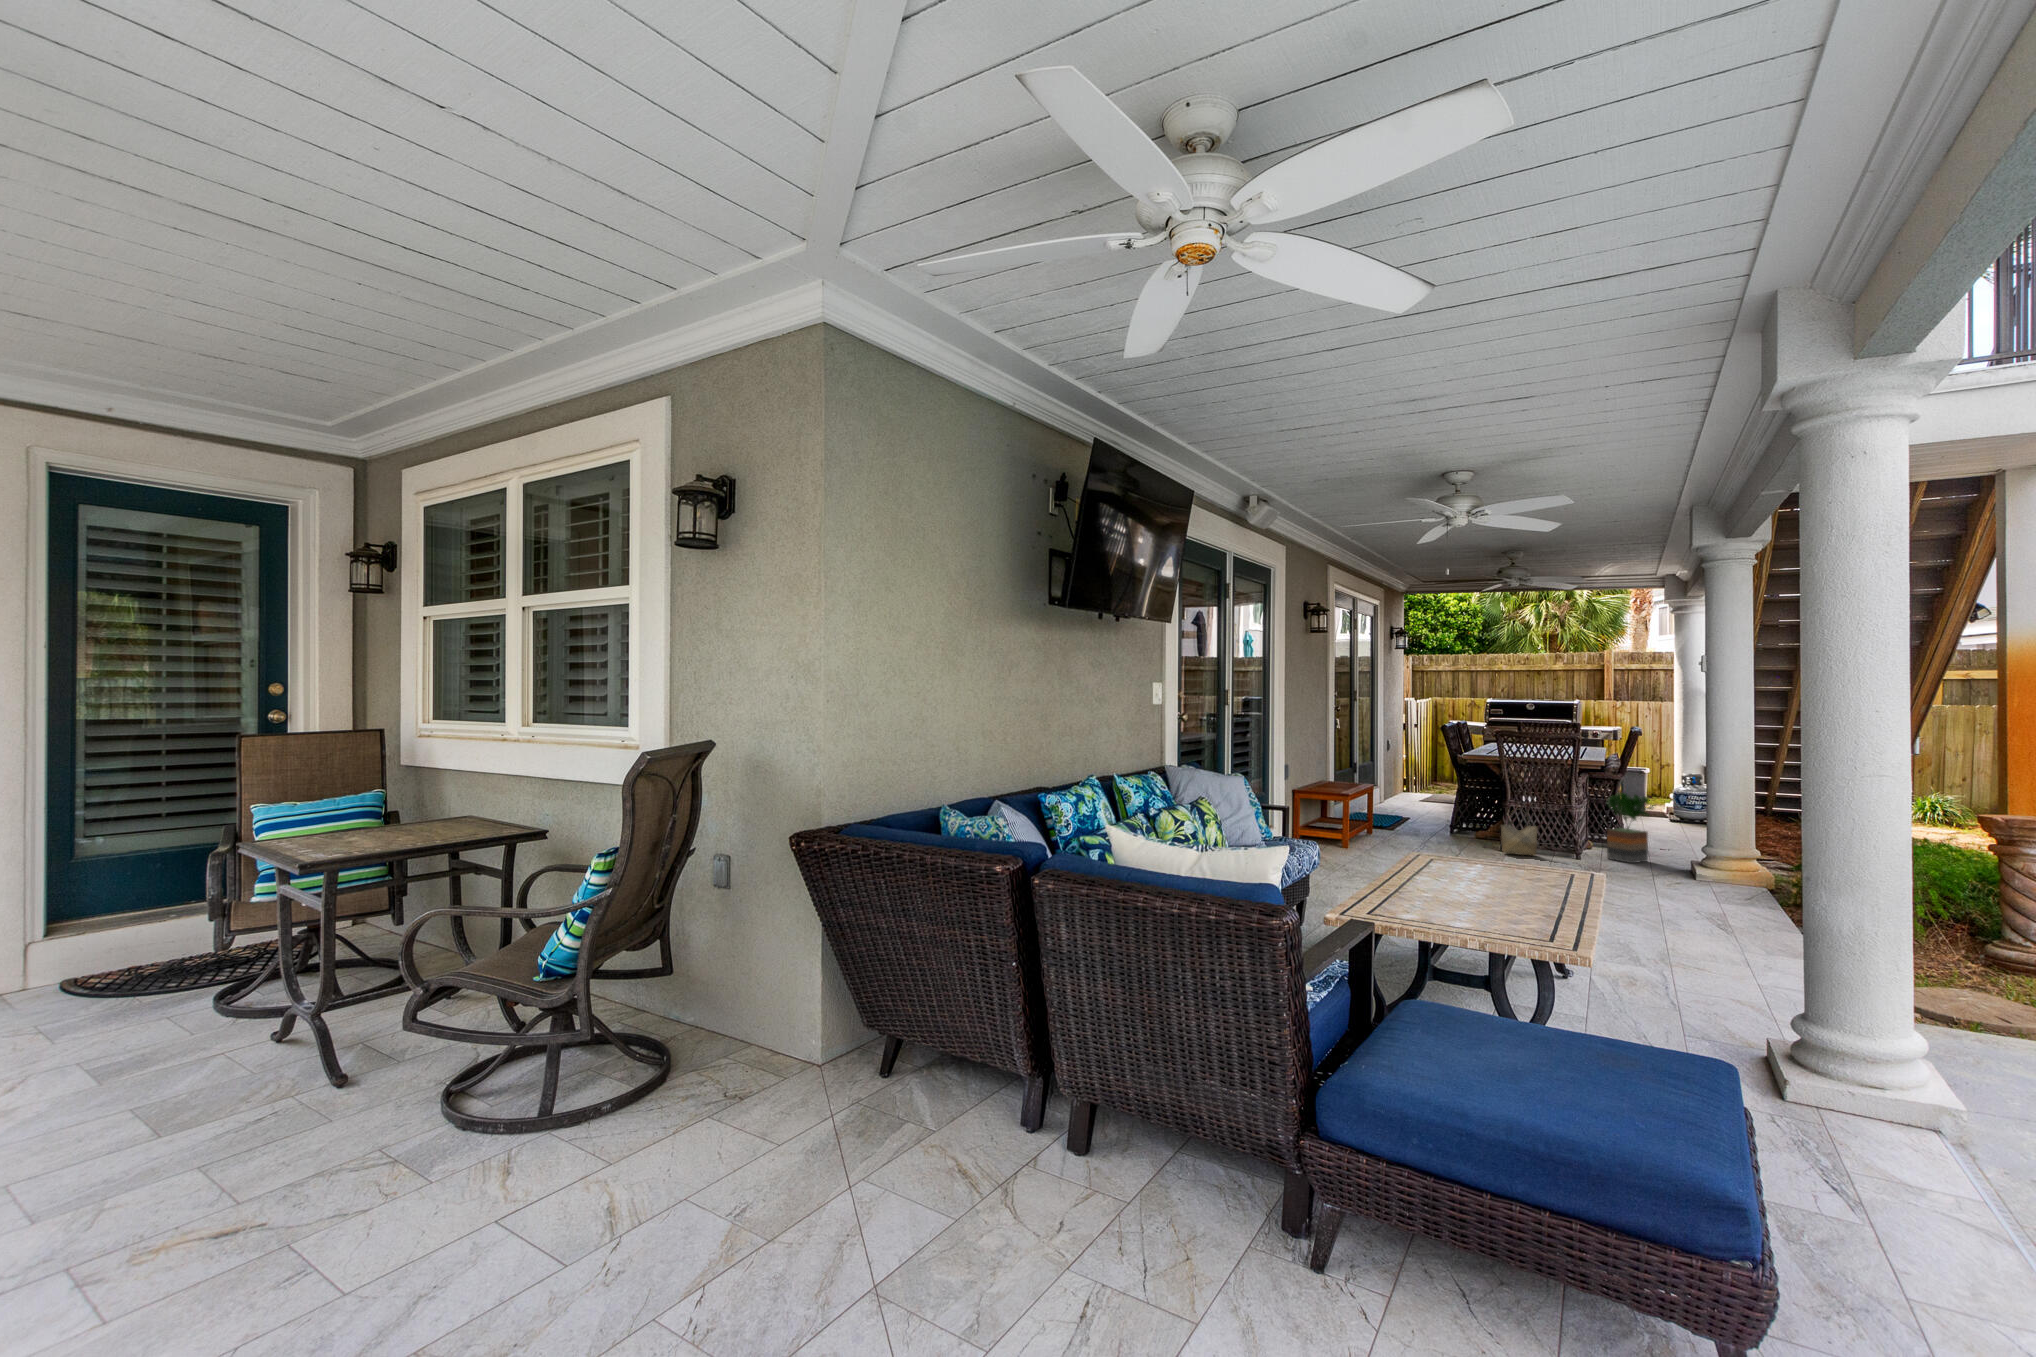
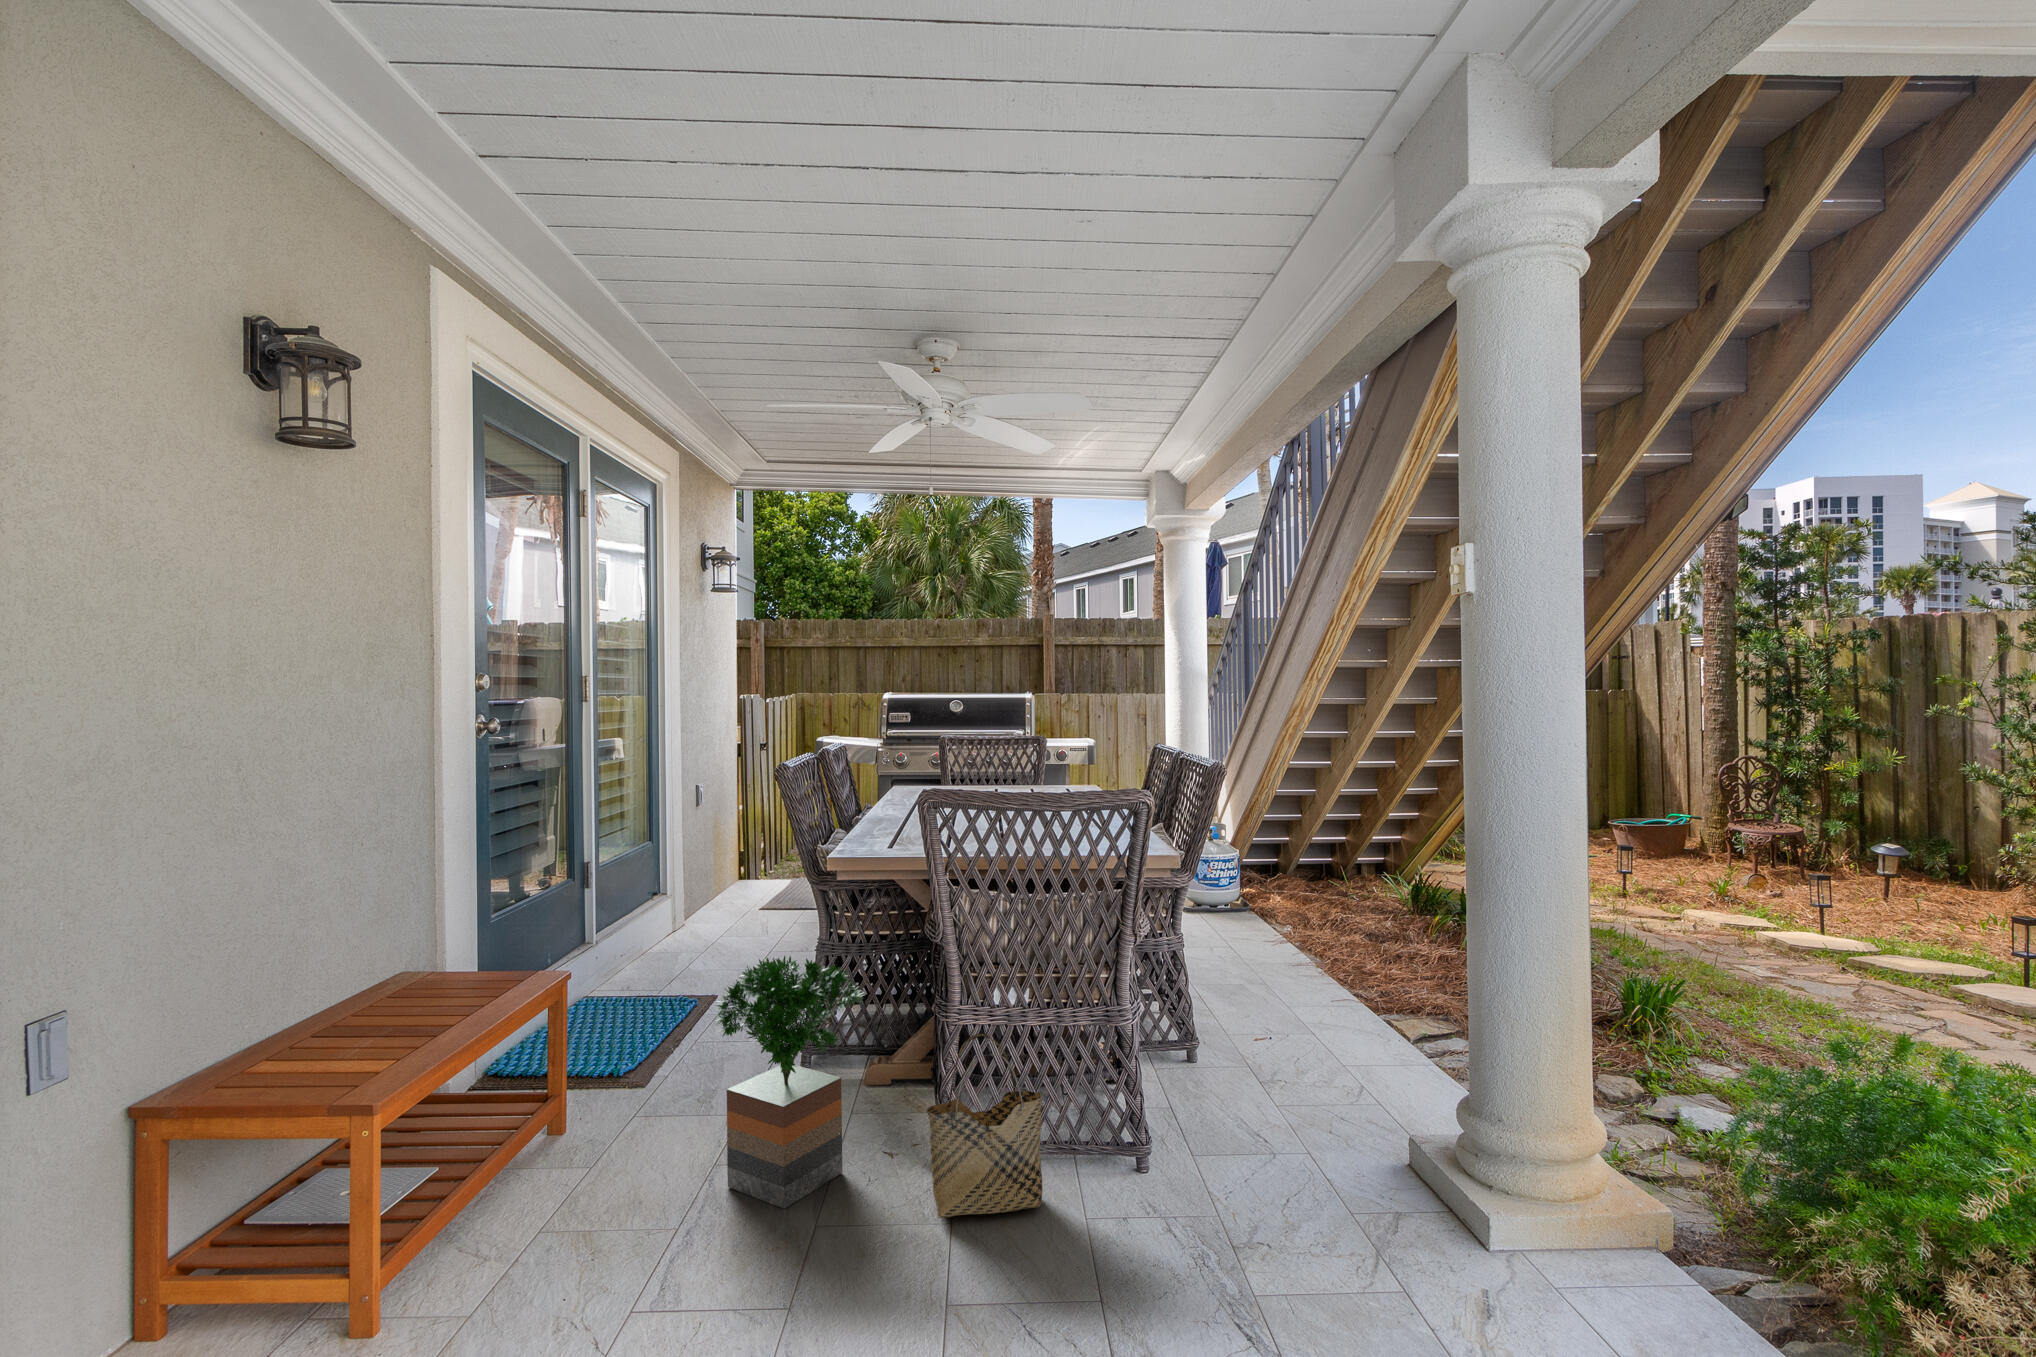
potted tree: present [1607,793,1655,863] -> present [716,956,864,1209]

